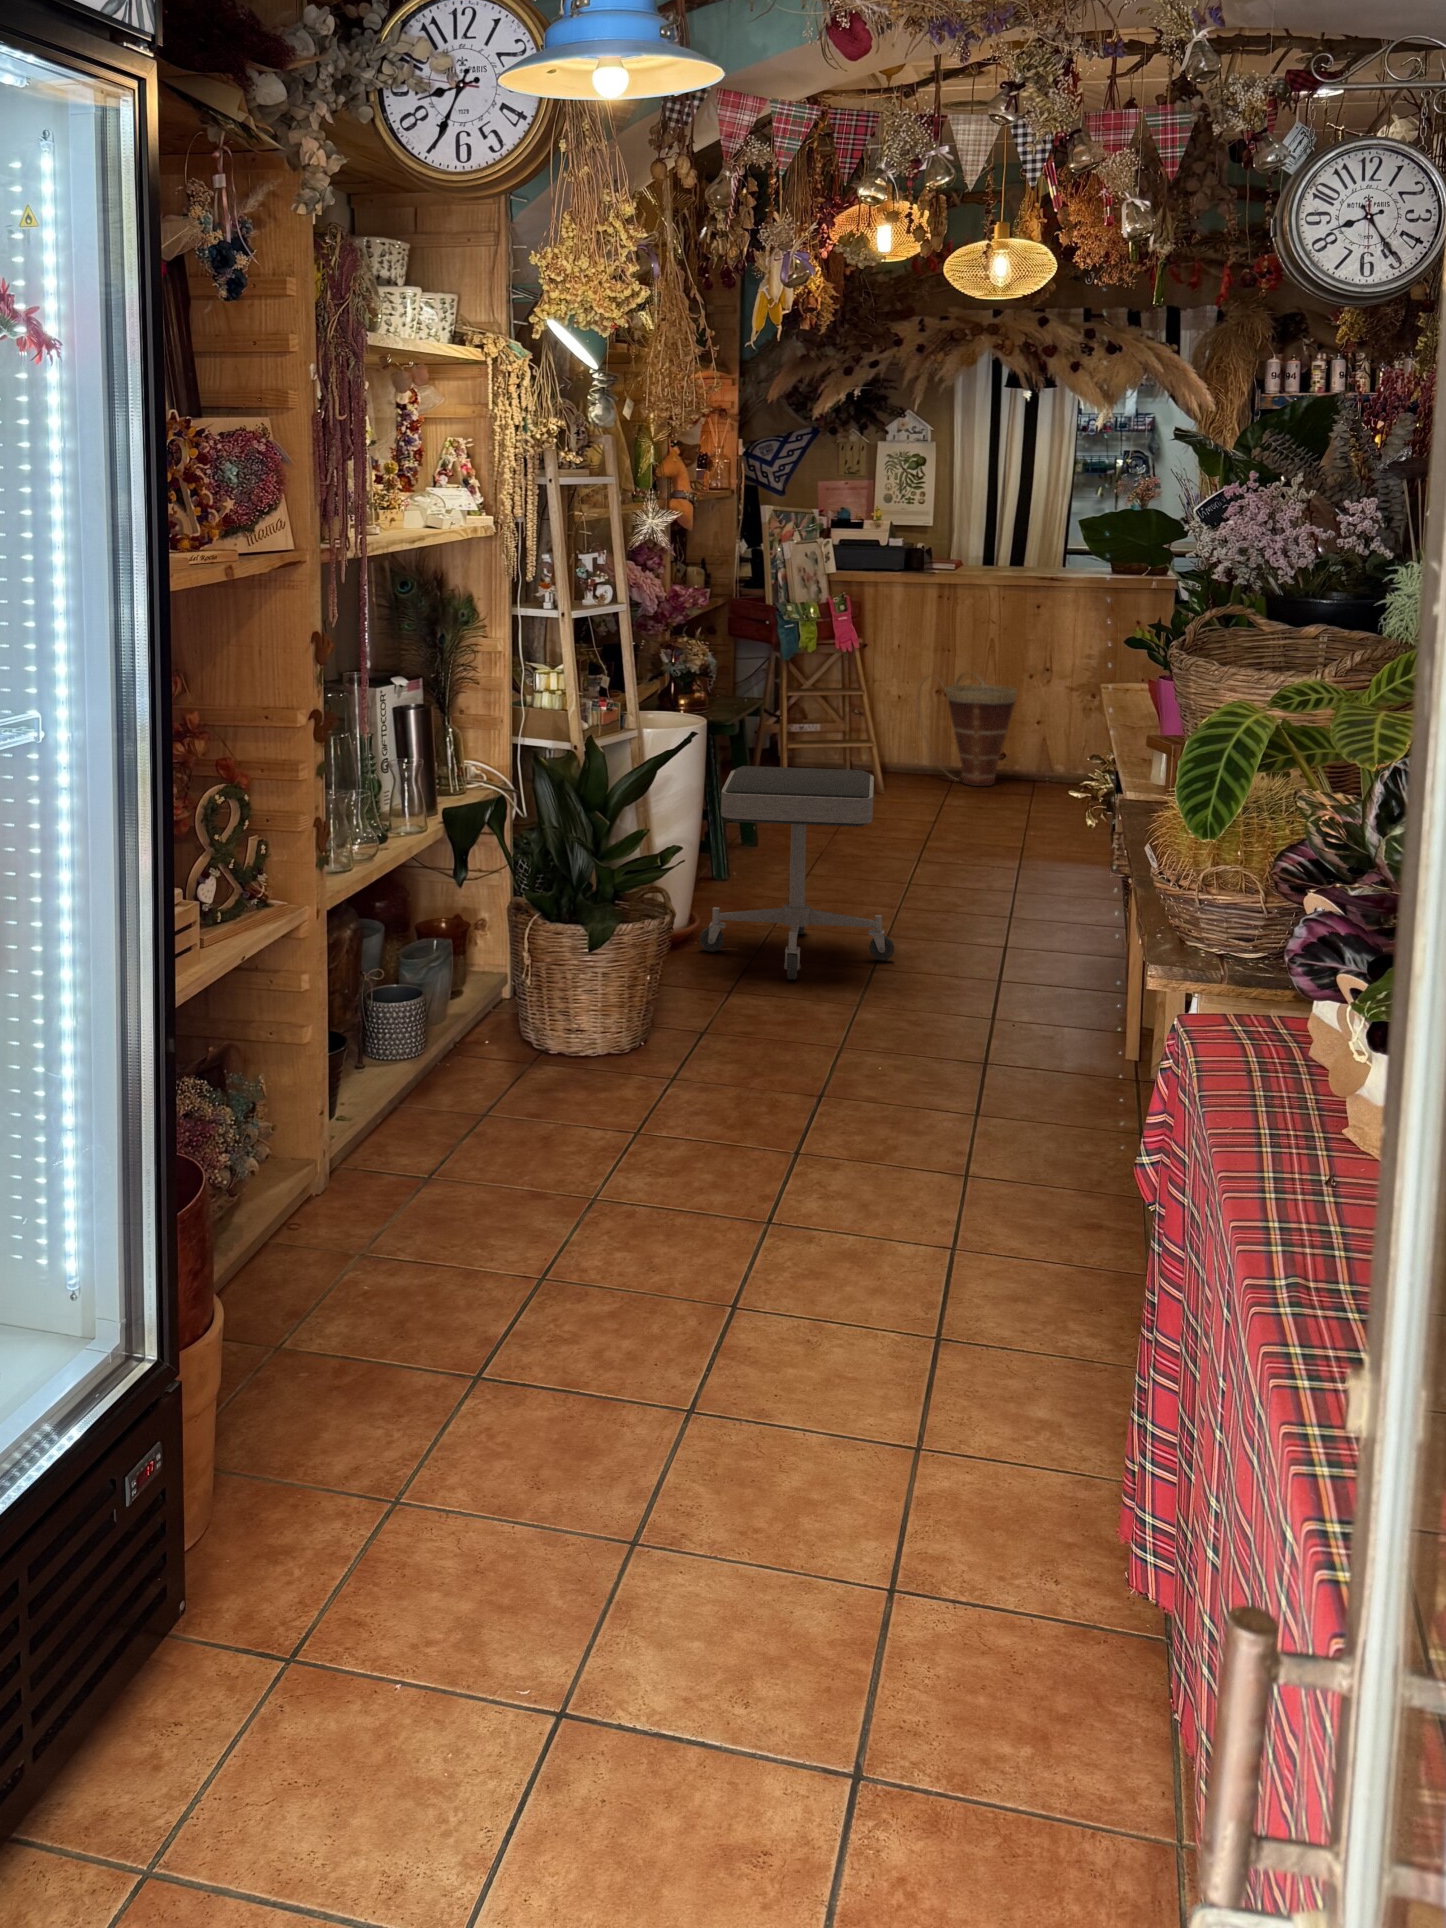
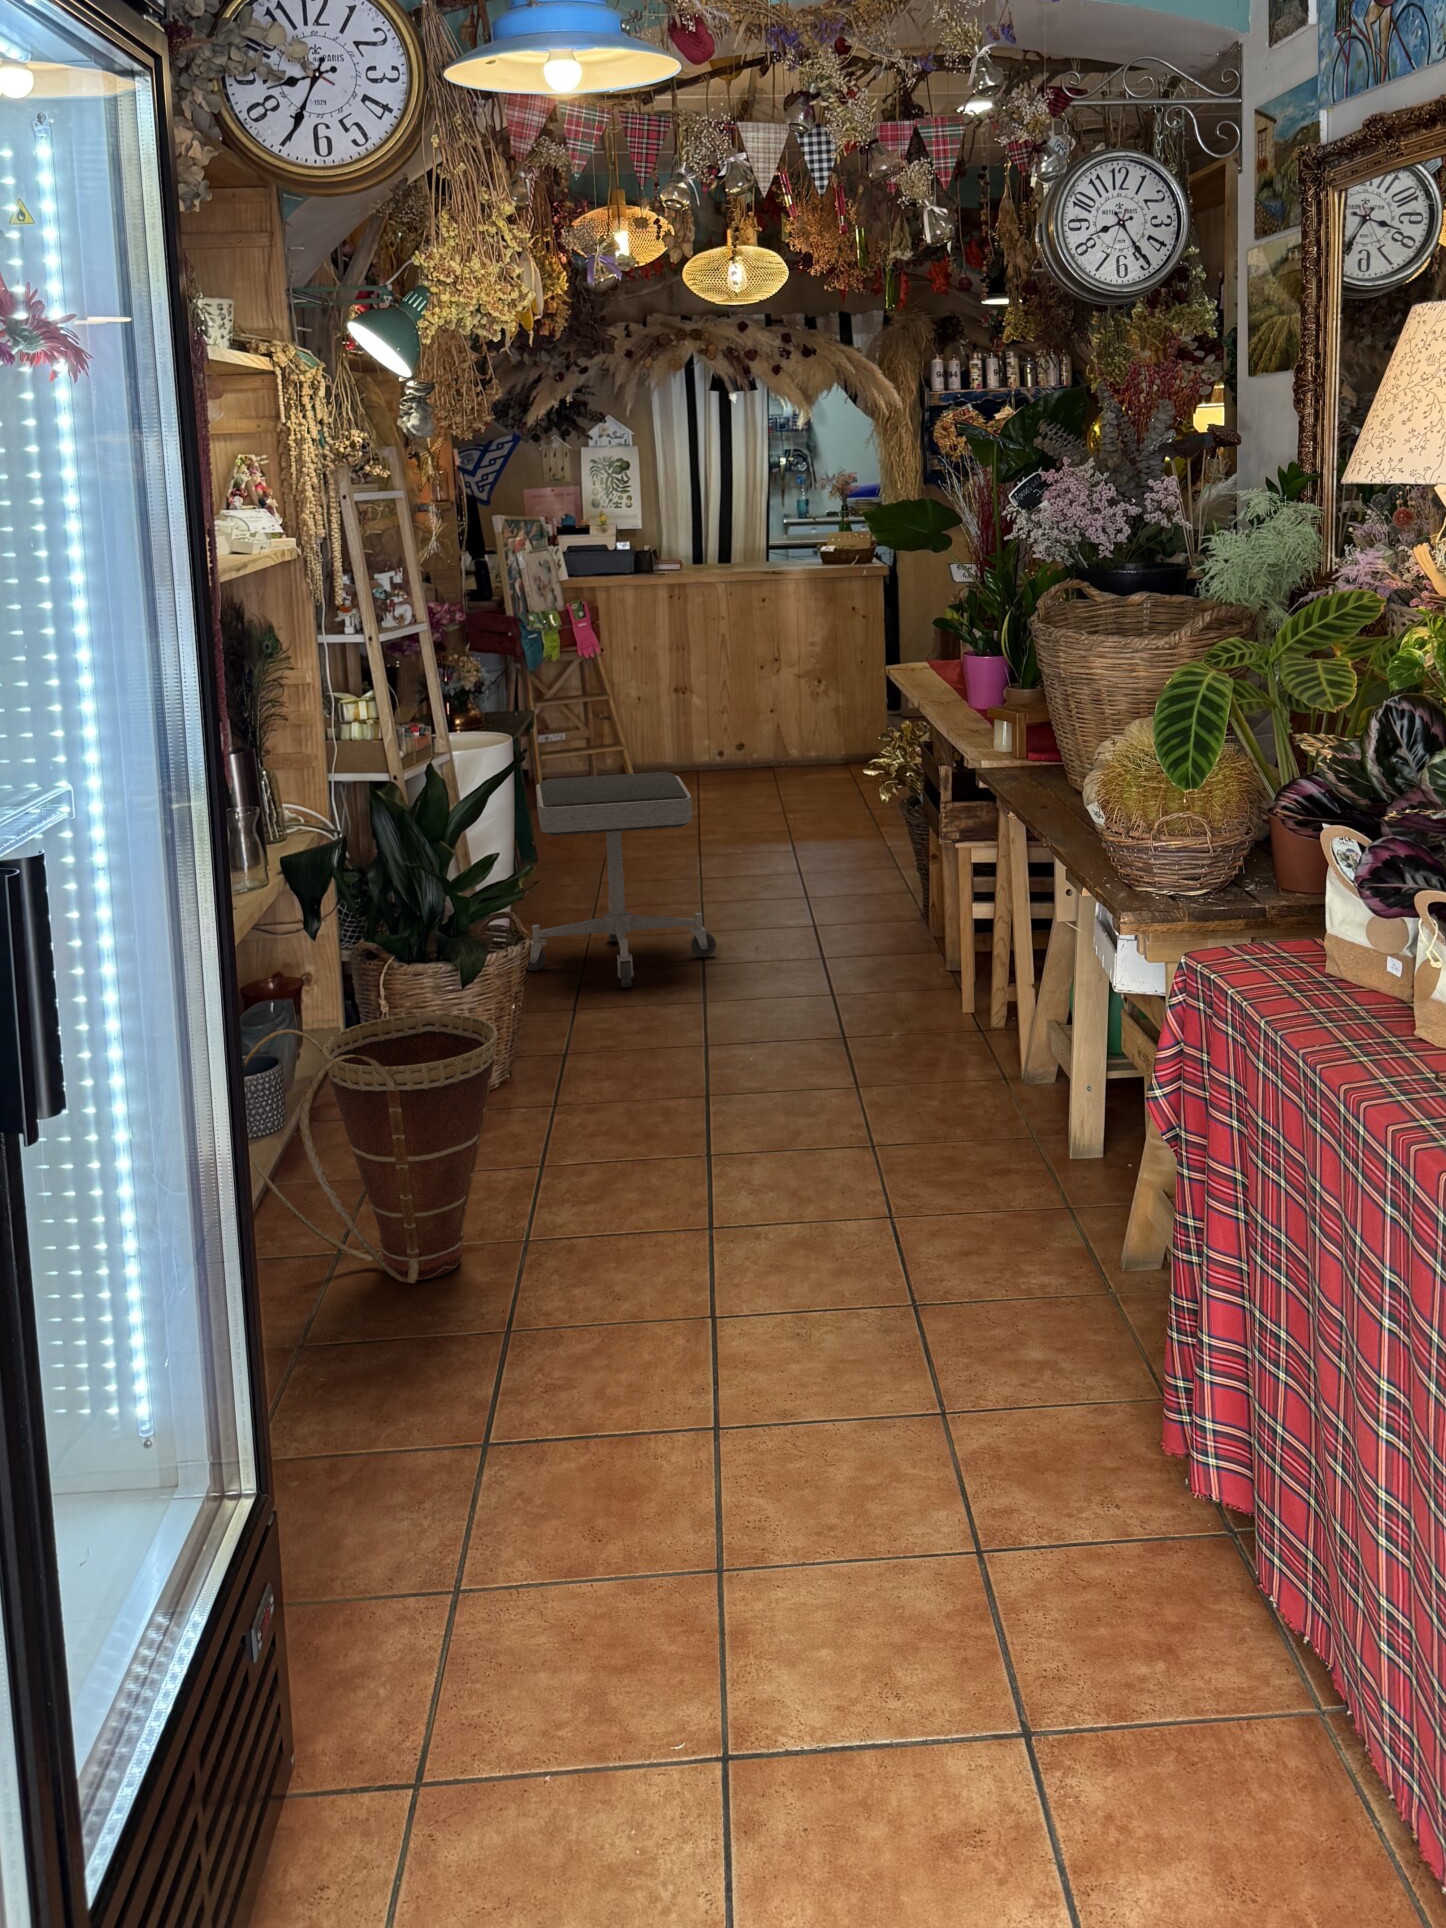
basket: present [919,674,1017,786] -> present [244,1013,498,1283]

